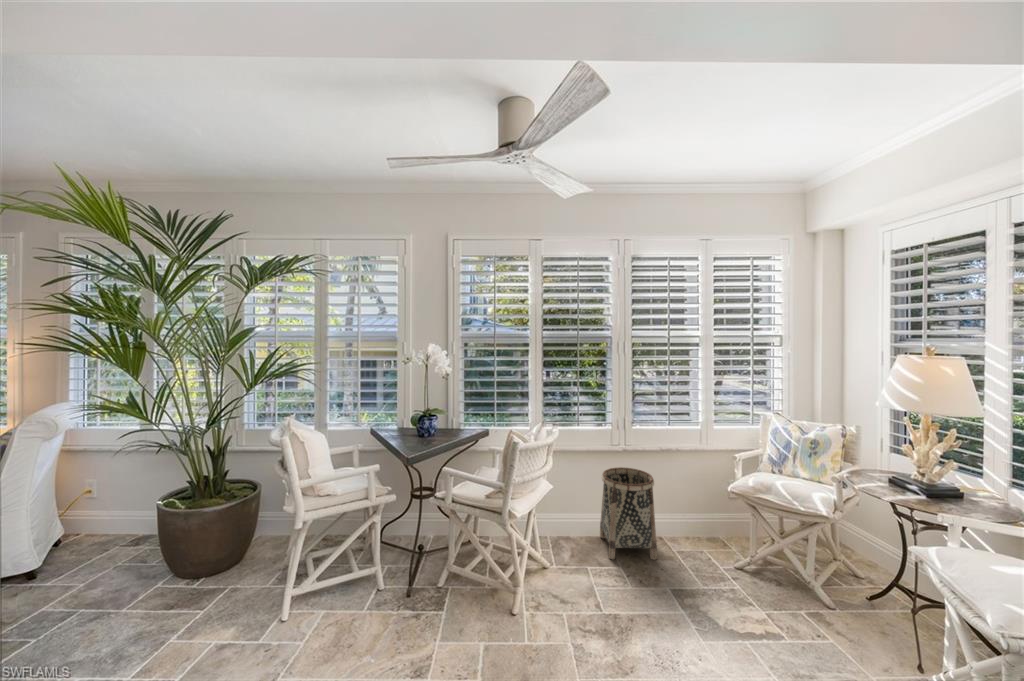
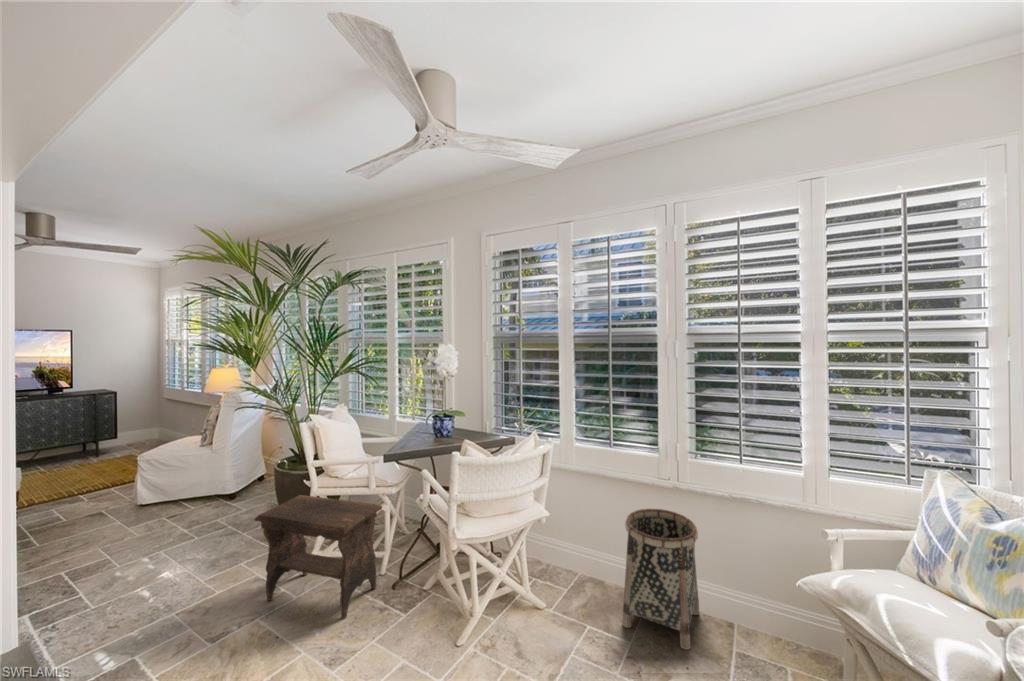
footstool: none [249,512,394,659] -> present [255,495,382,618]

